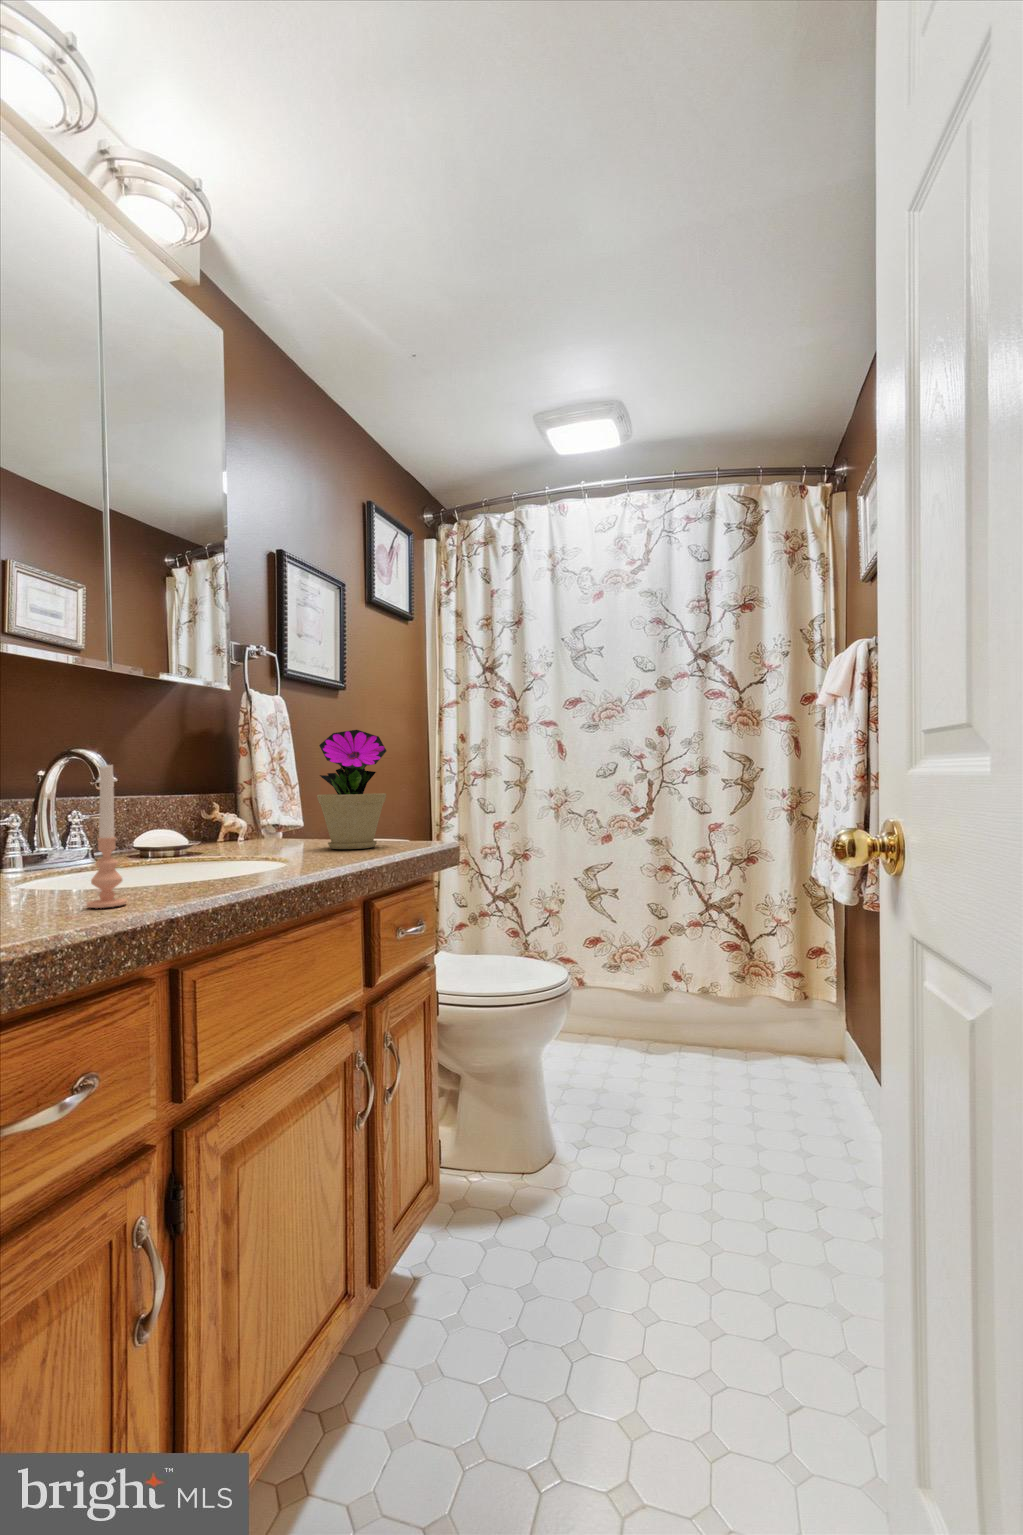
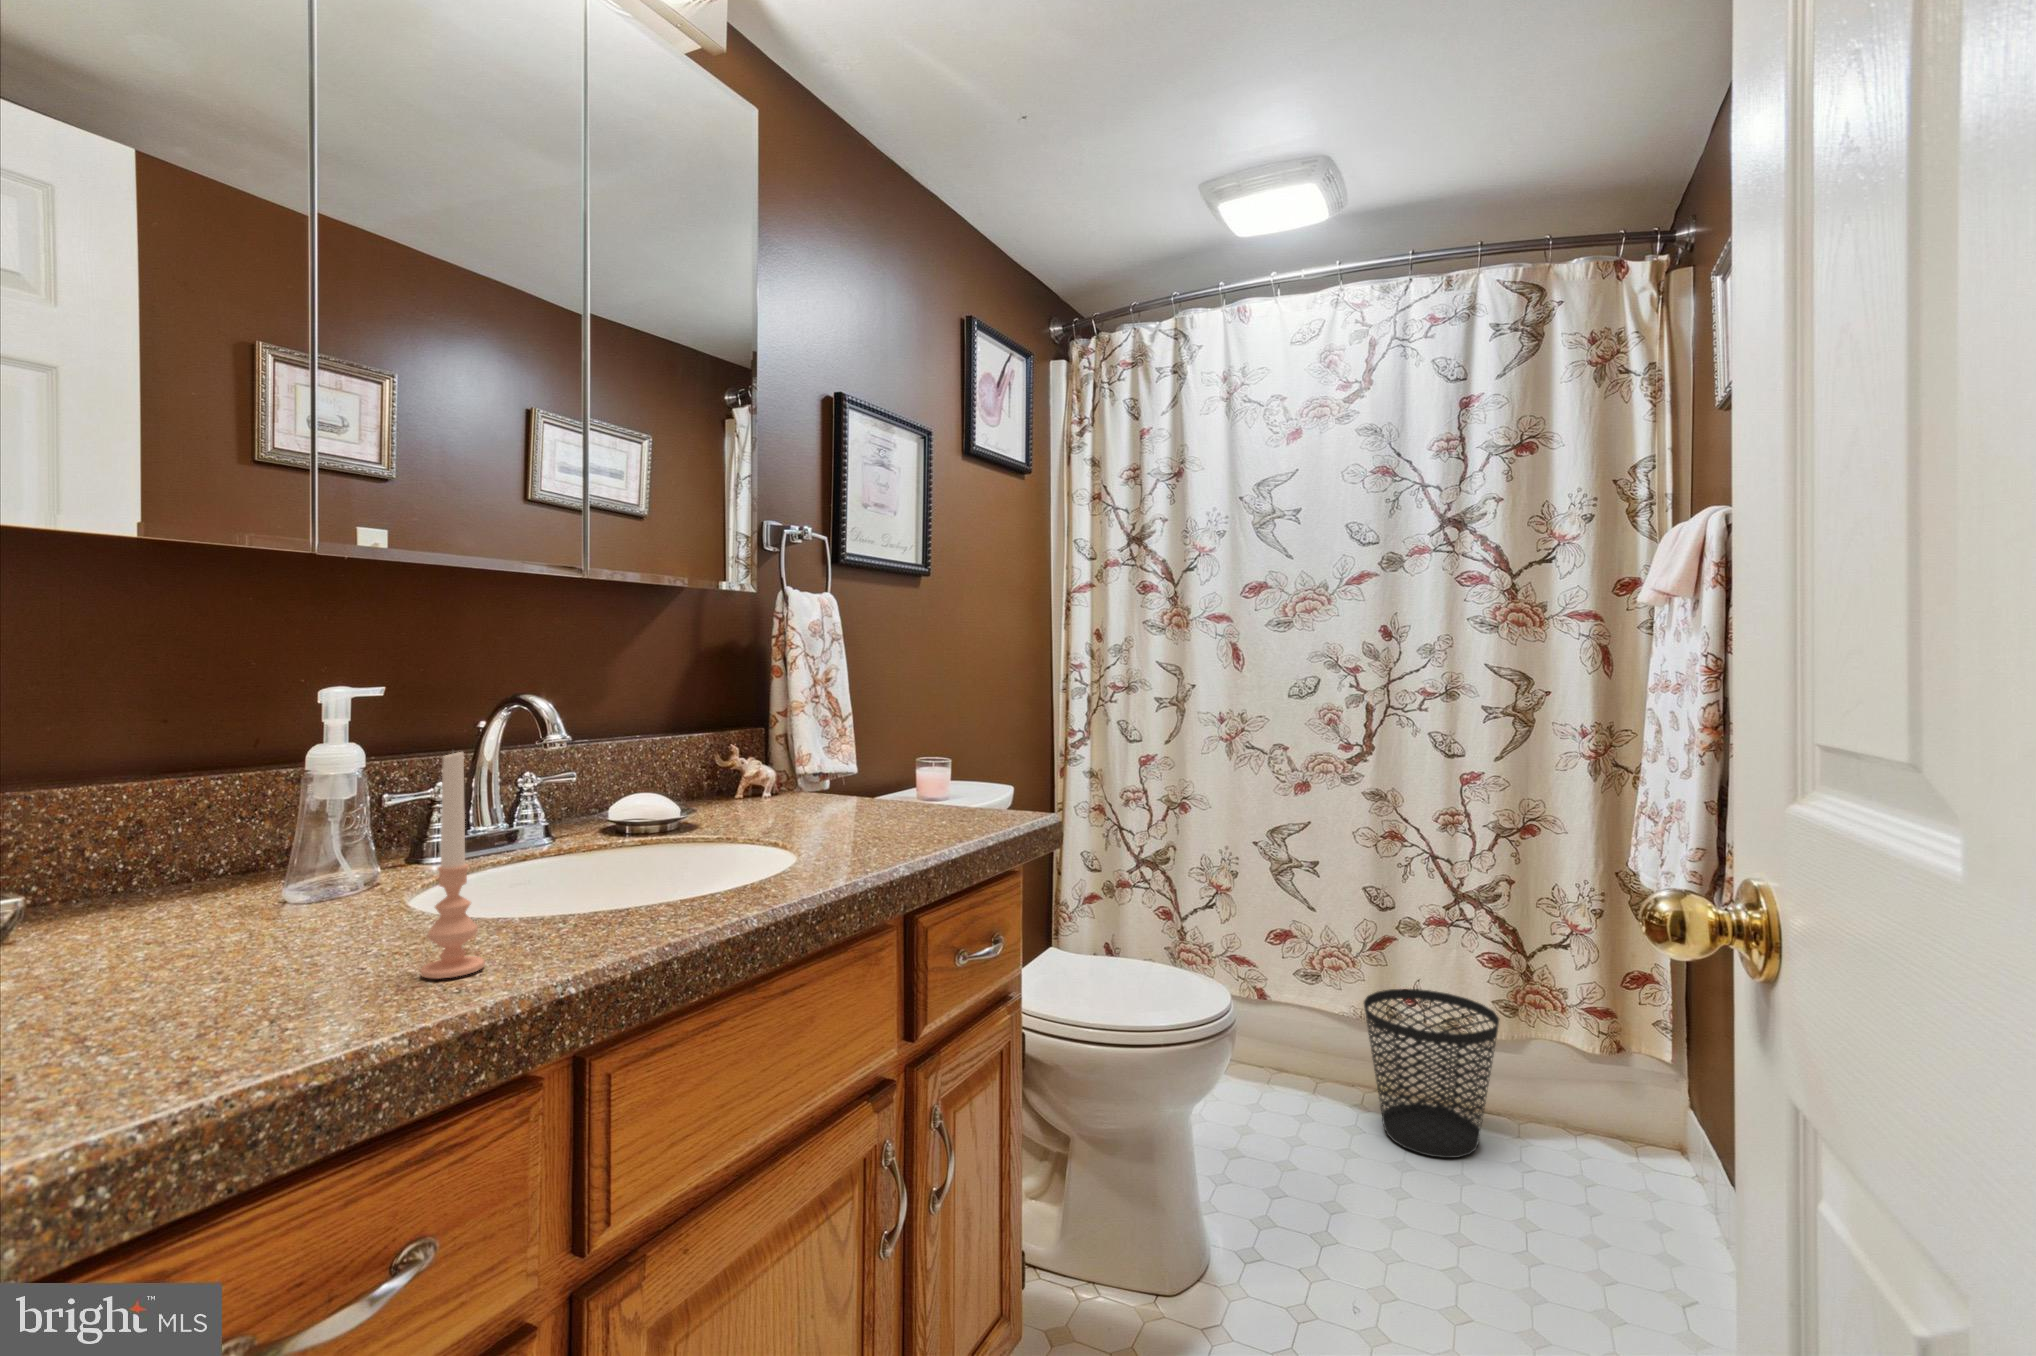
flower pot: present [317,730,386,849] -> none [854,652,954,829]
wastebasket: none [651,972,738,1080] -> present [1364,989,1499,1158]

